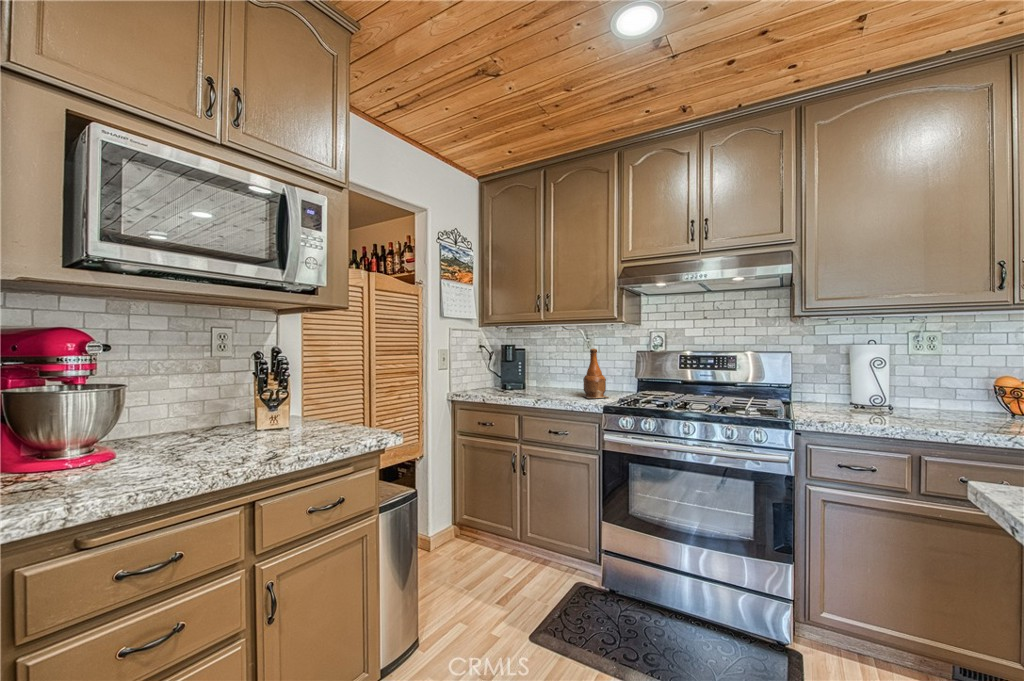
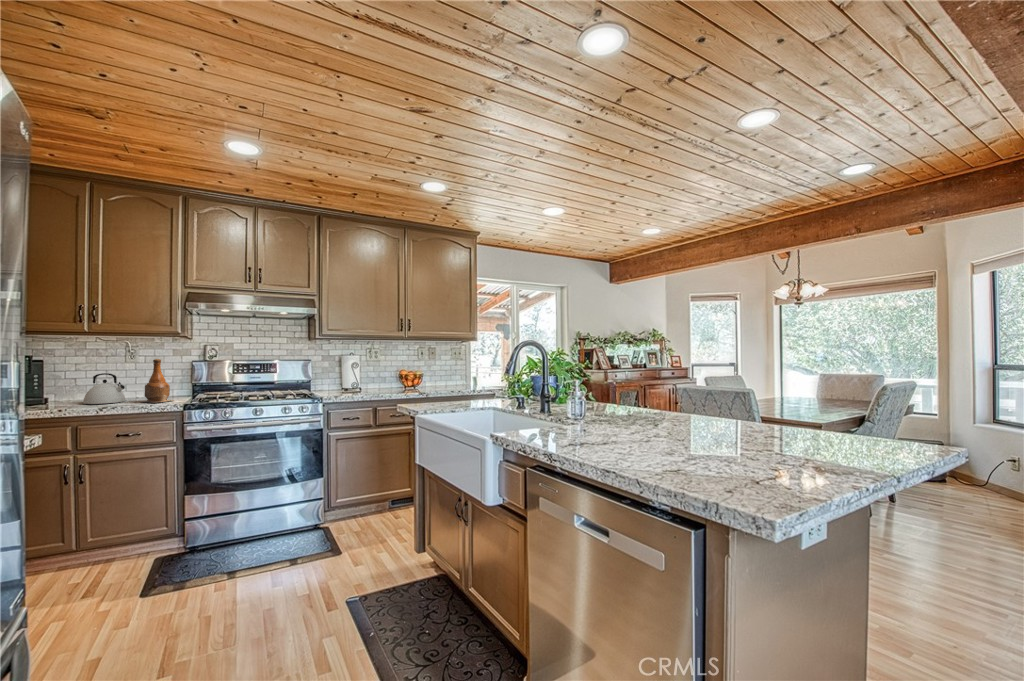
kettle: none [543,362,576,393] -> present [83,373,125,404]

